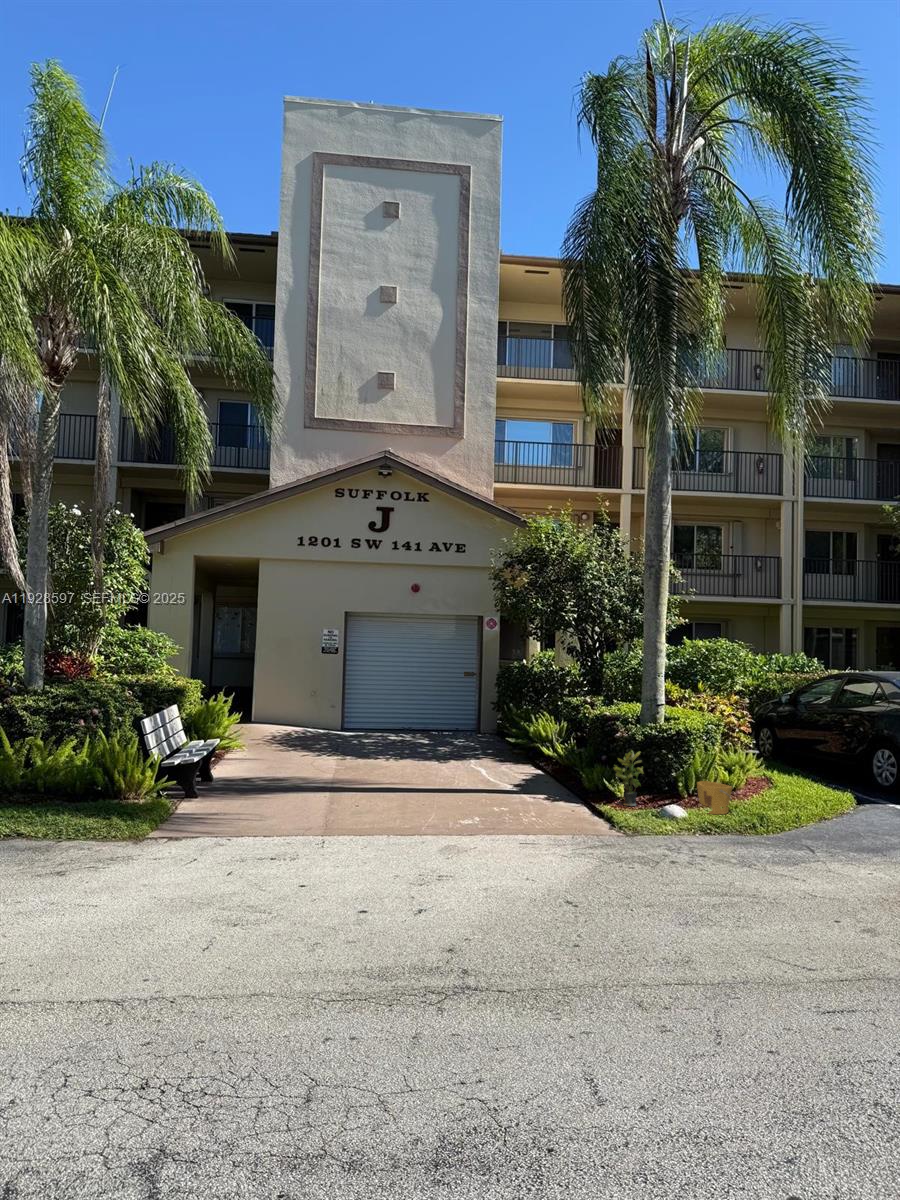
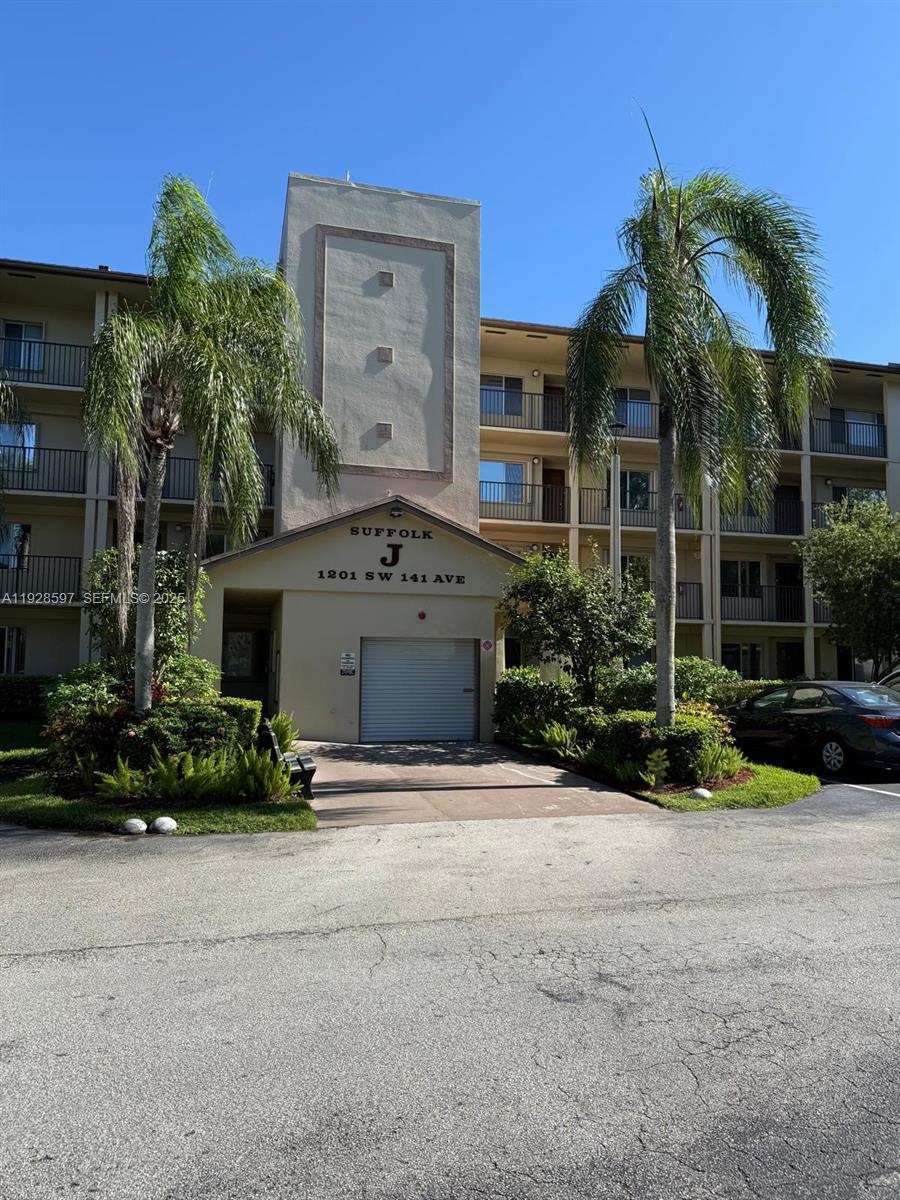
bucket: present [697,781,732,814] -> none [711,771,738,795]

